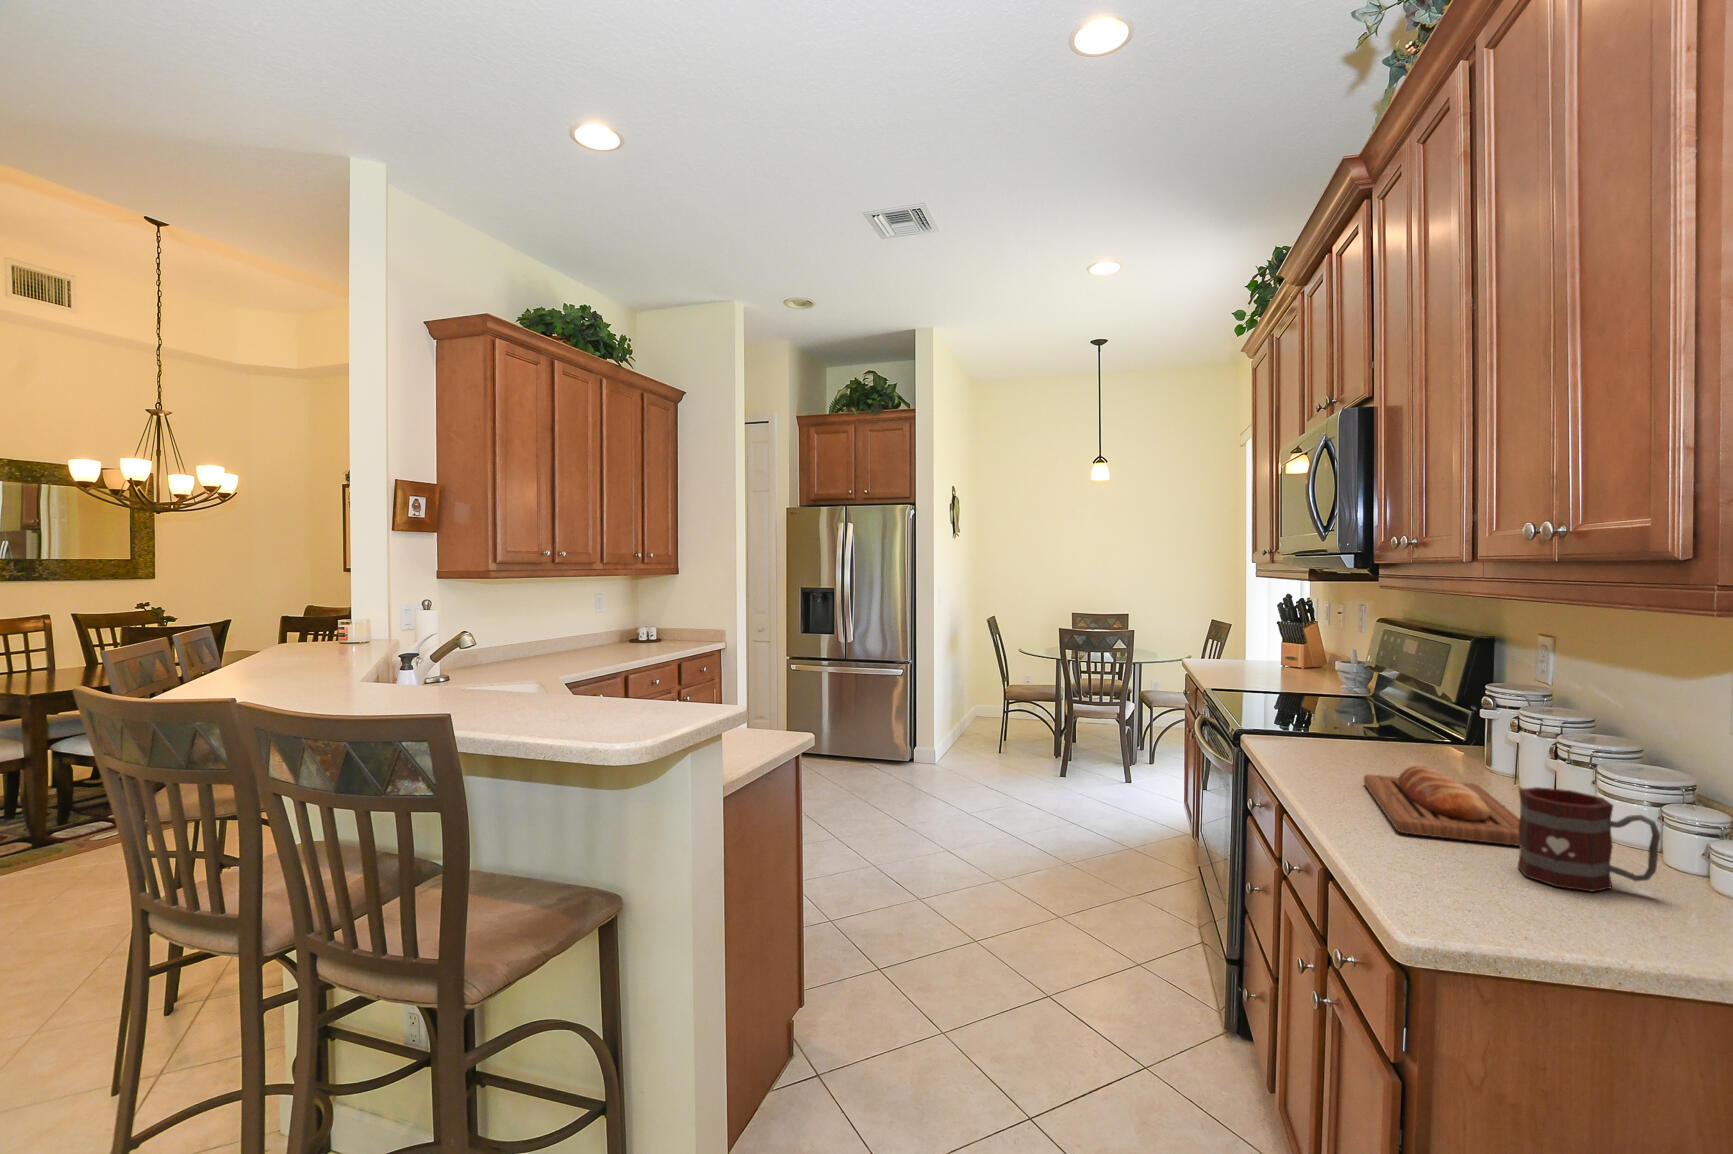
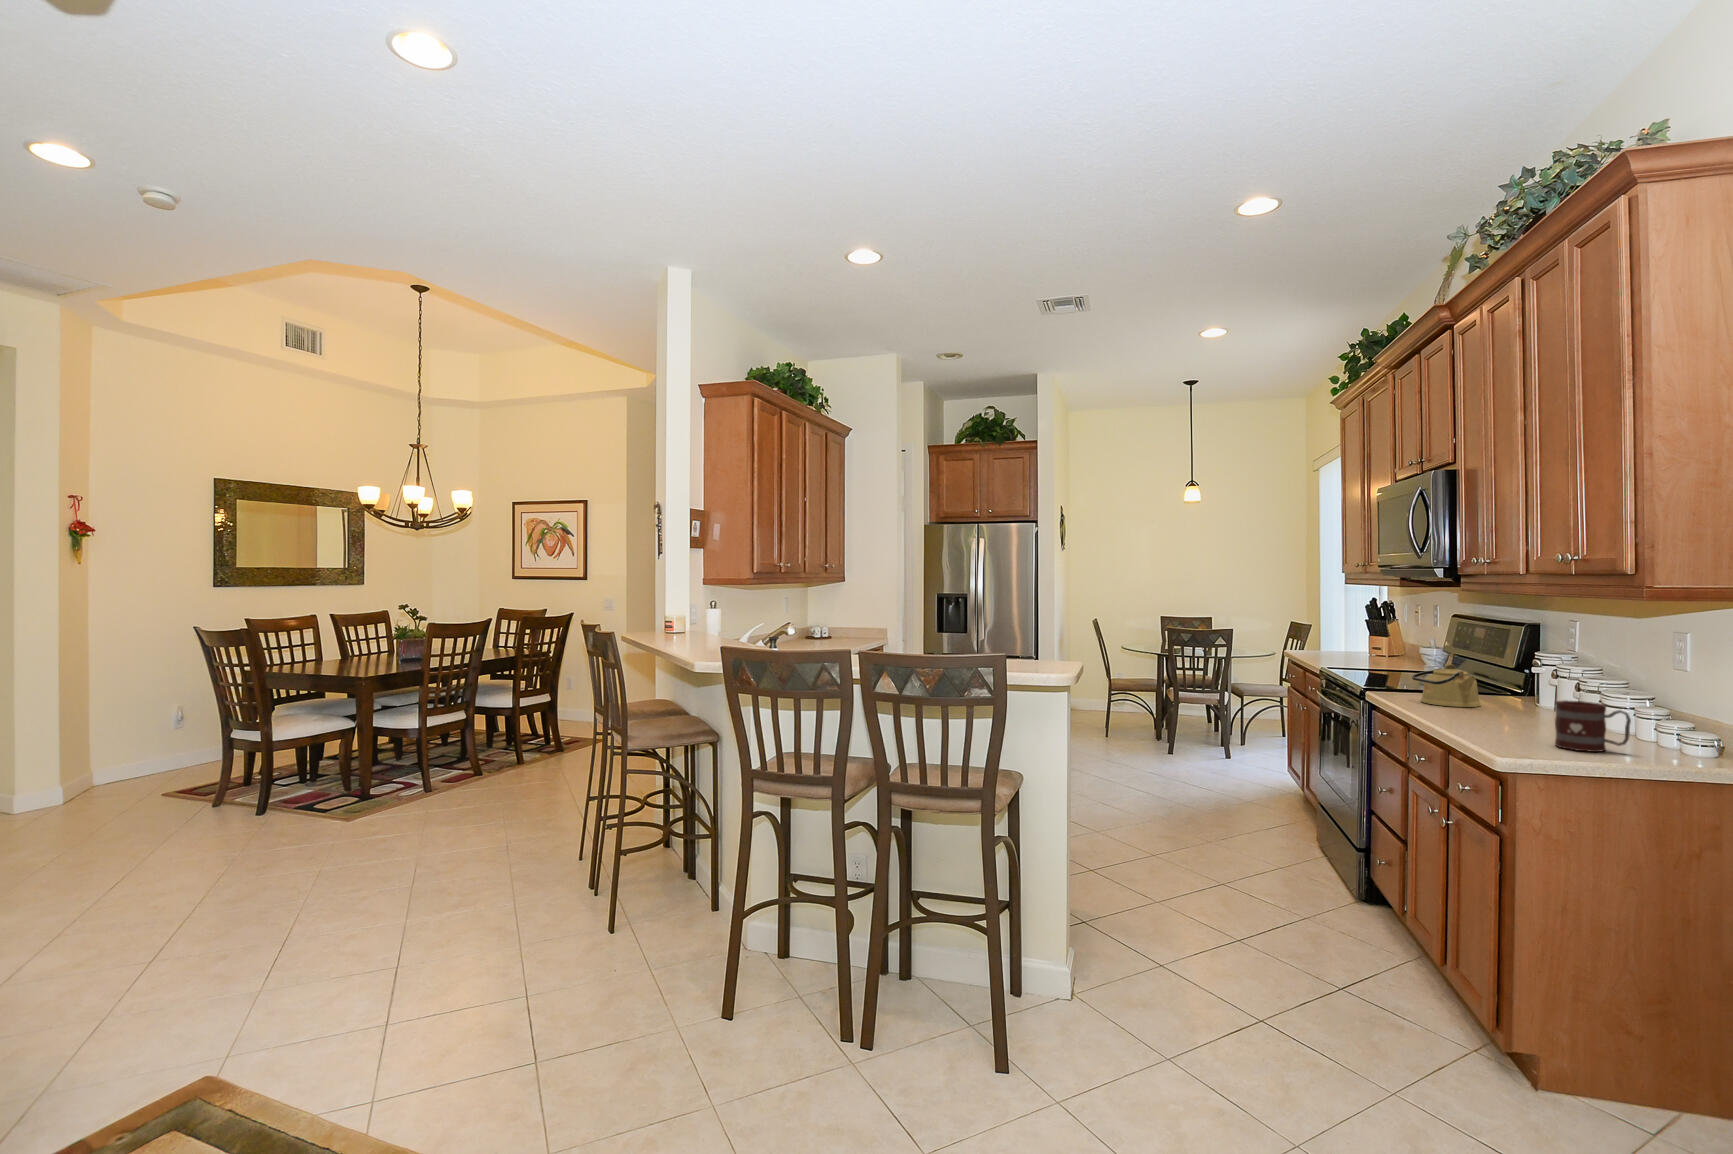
kettle: none [1305,697,1403,764] -> present [1412,664,1481,707]
bread loaf: present [1364,766,1520,846] -> none [1458,701,1568,738]

